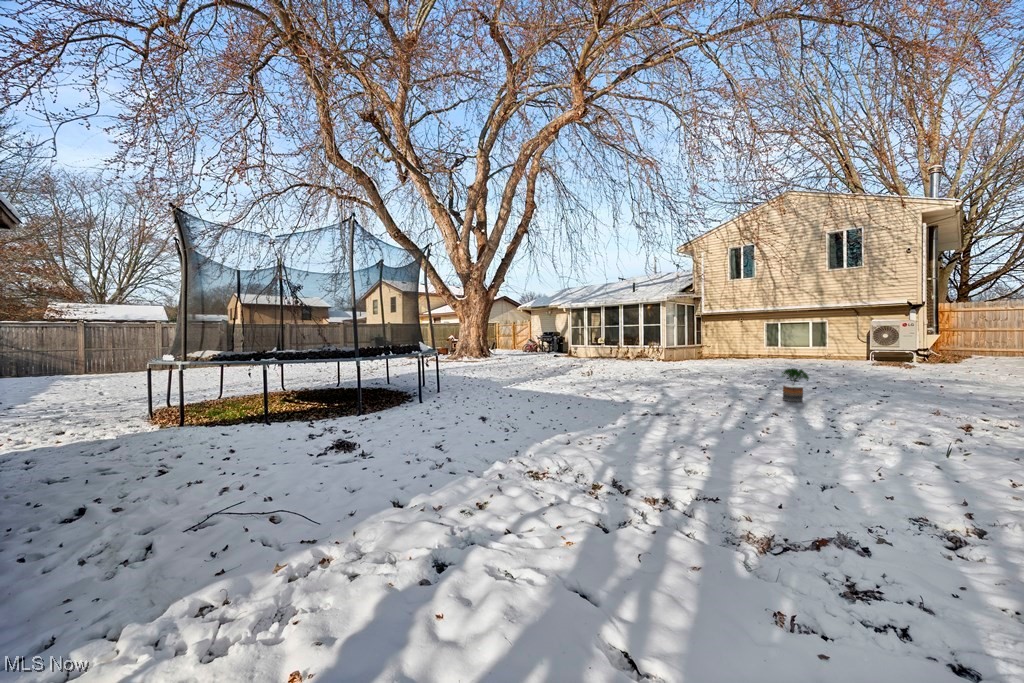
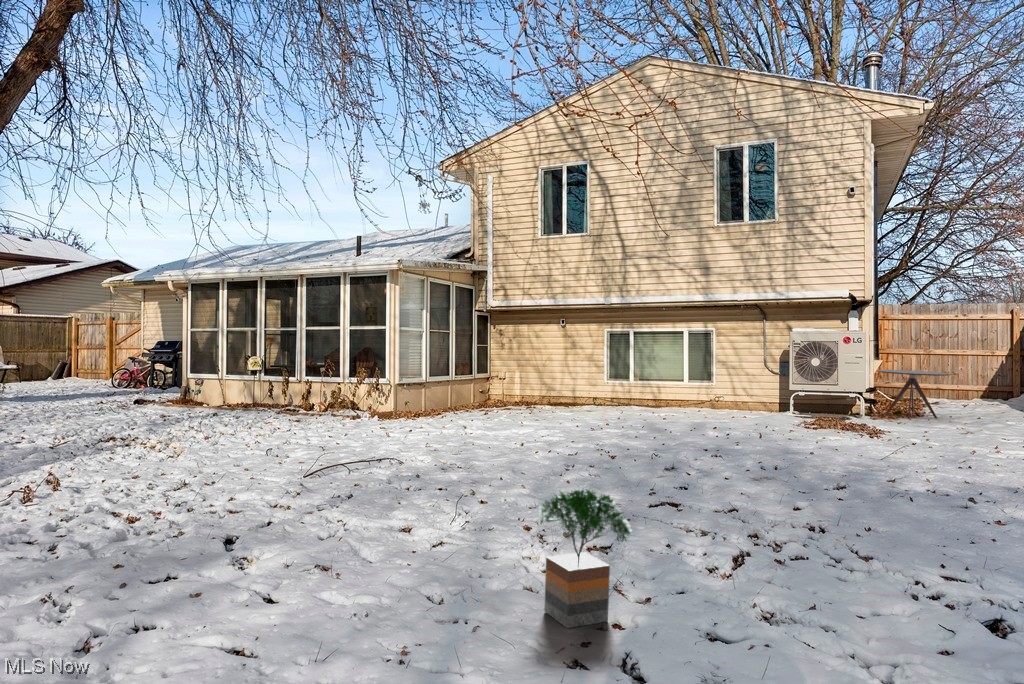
round table: none [924,340,971,364] -> present [877,370,950,418]

